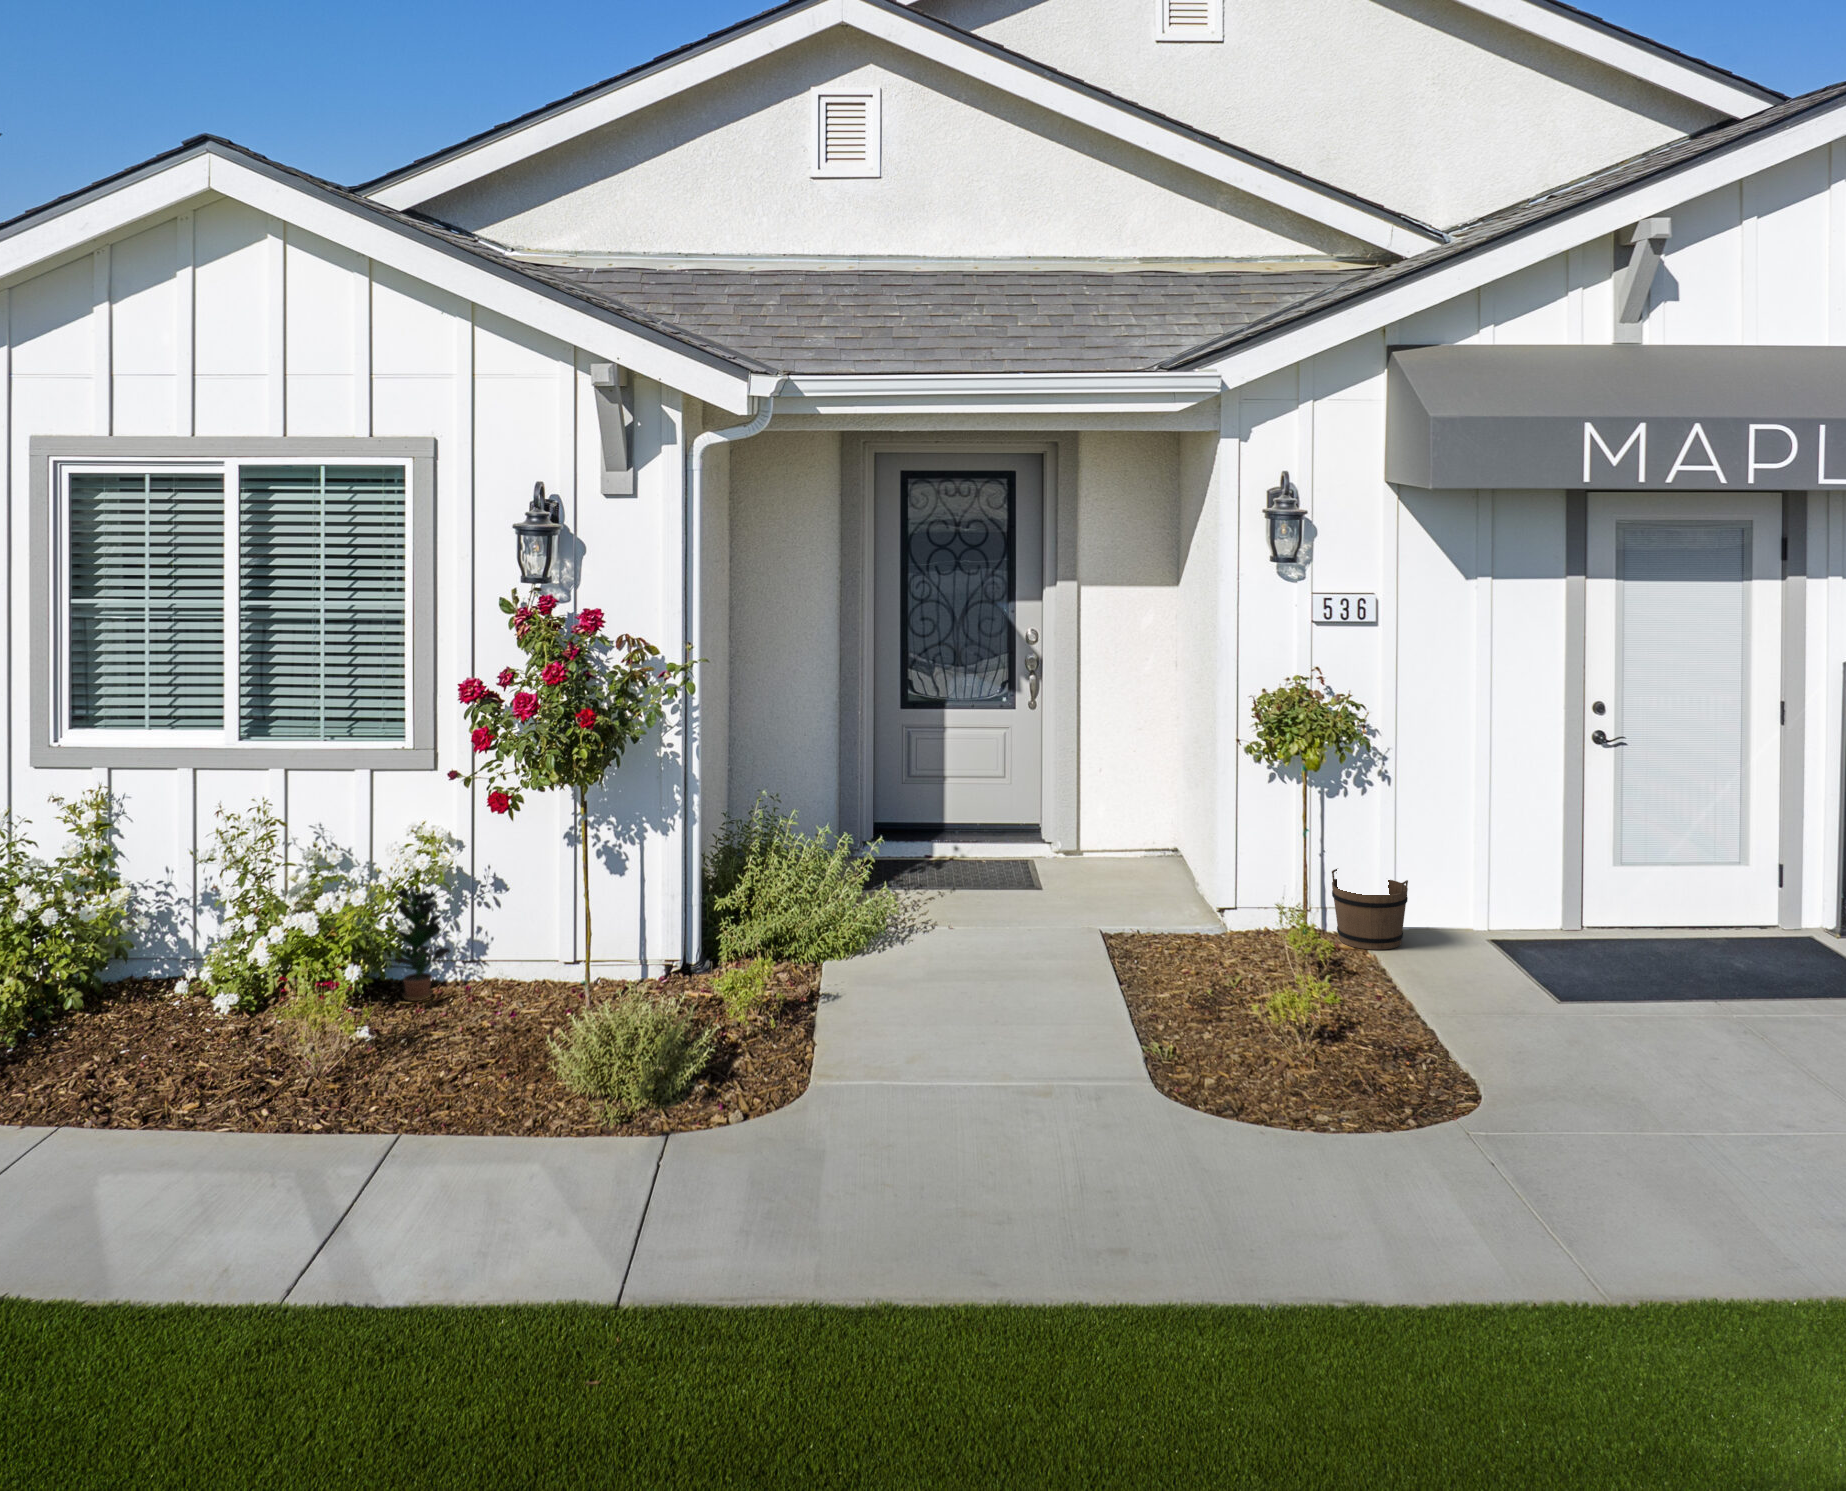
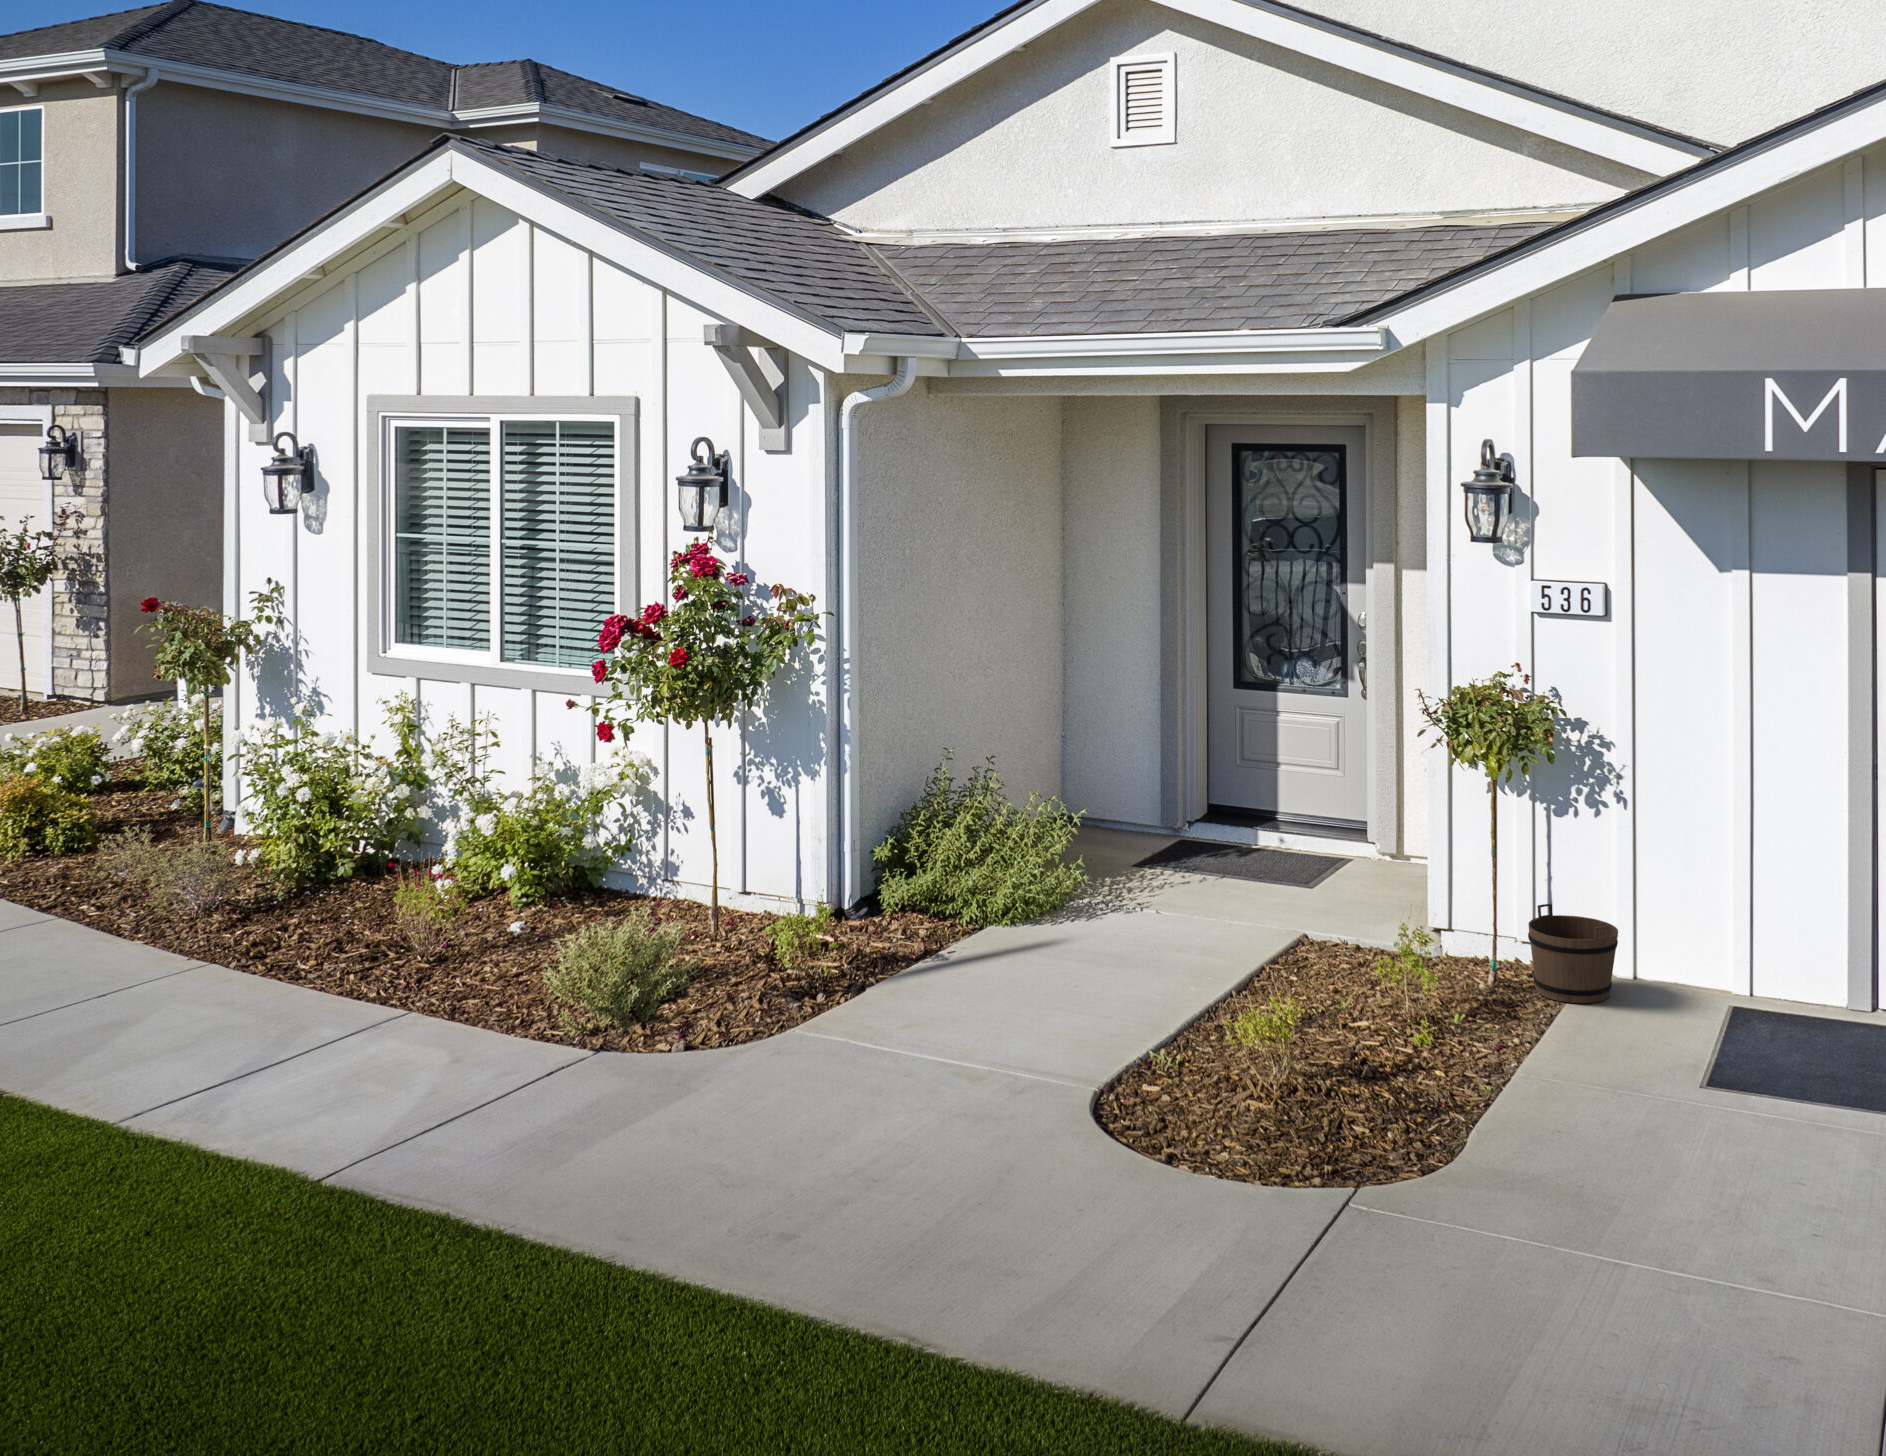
potted plant: present [391,887,450,1001] -> none [580,806,643,909]

